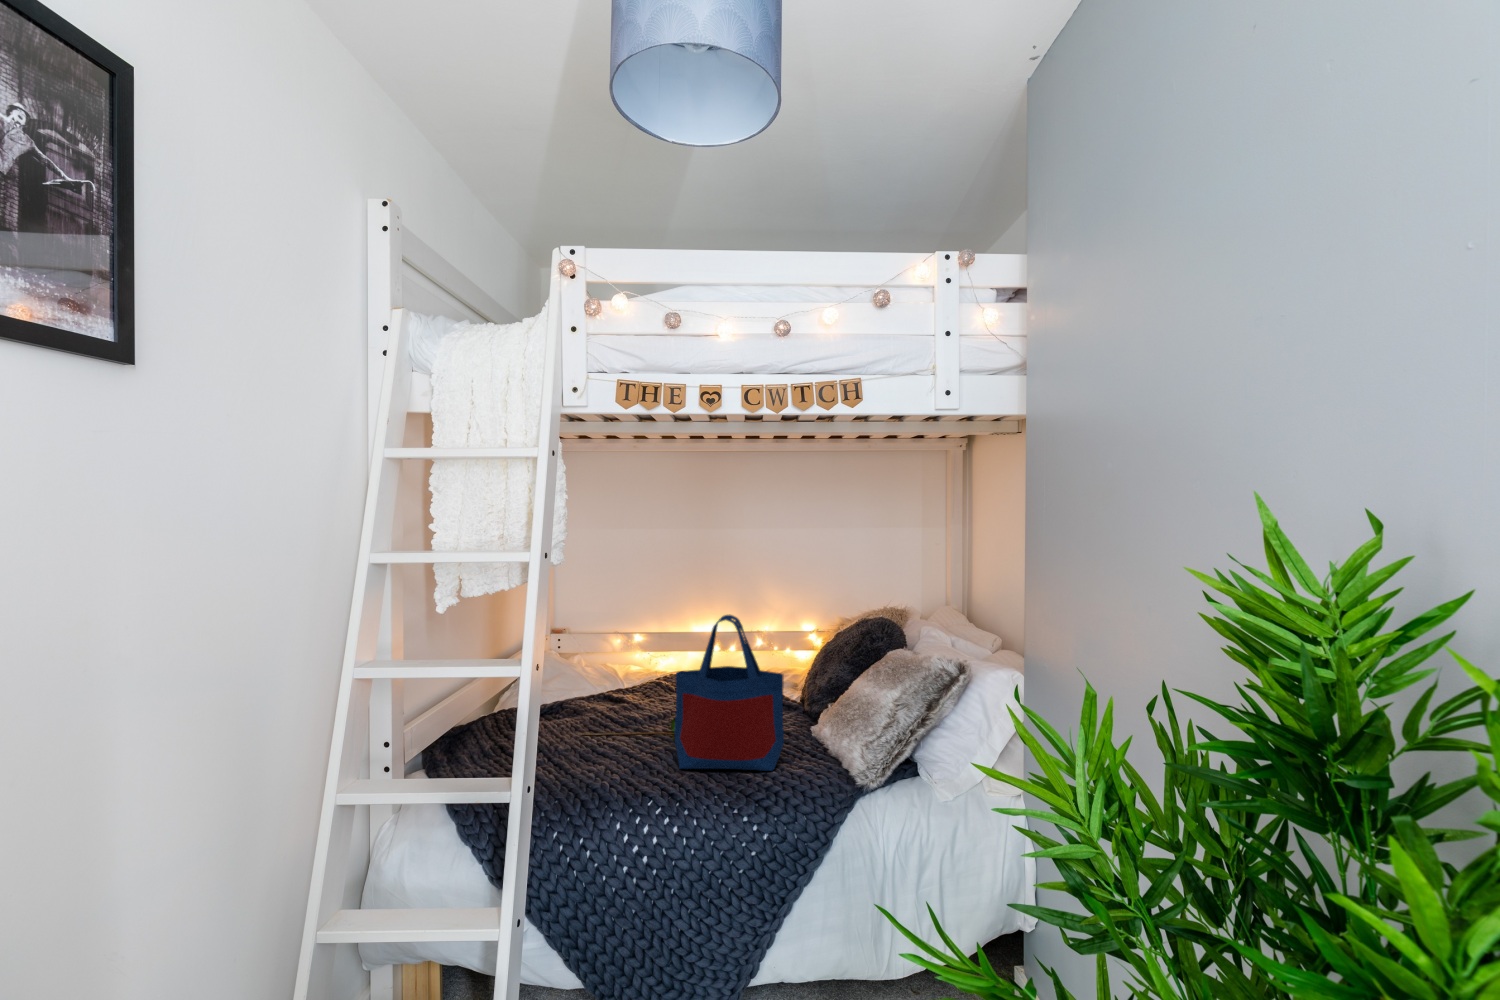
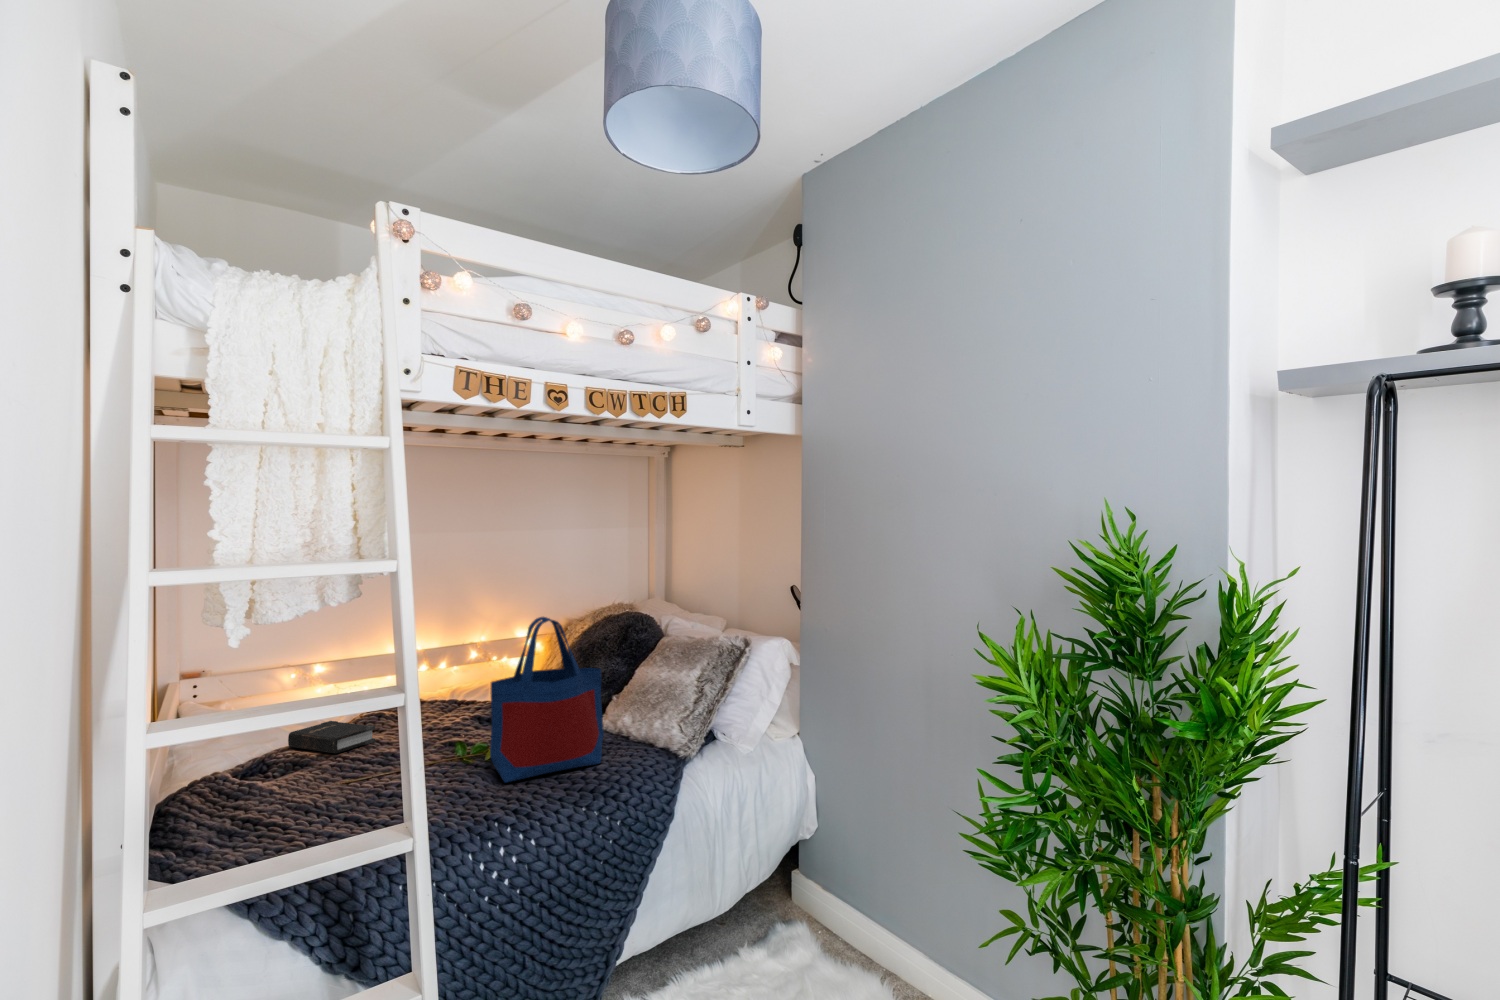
hardback book: none [575,681,632,711] -> present [288,721,375,753]

